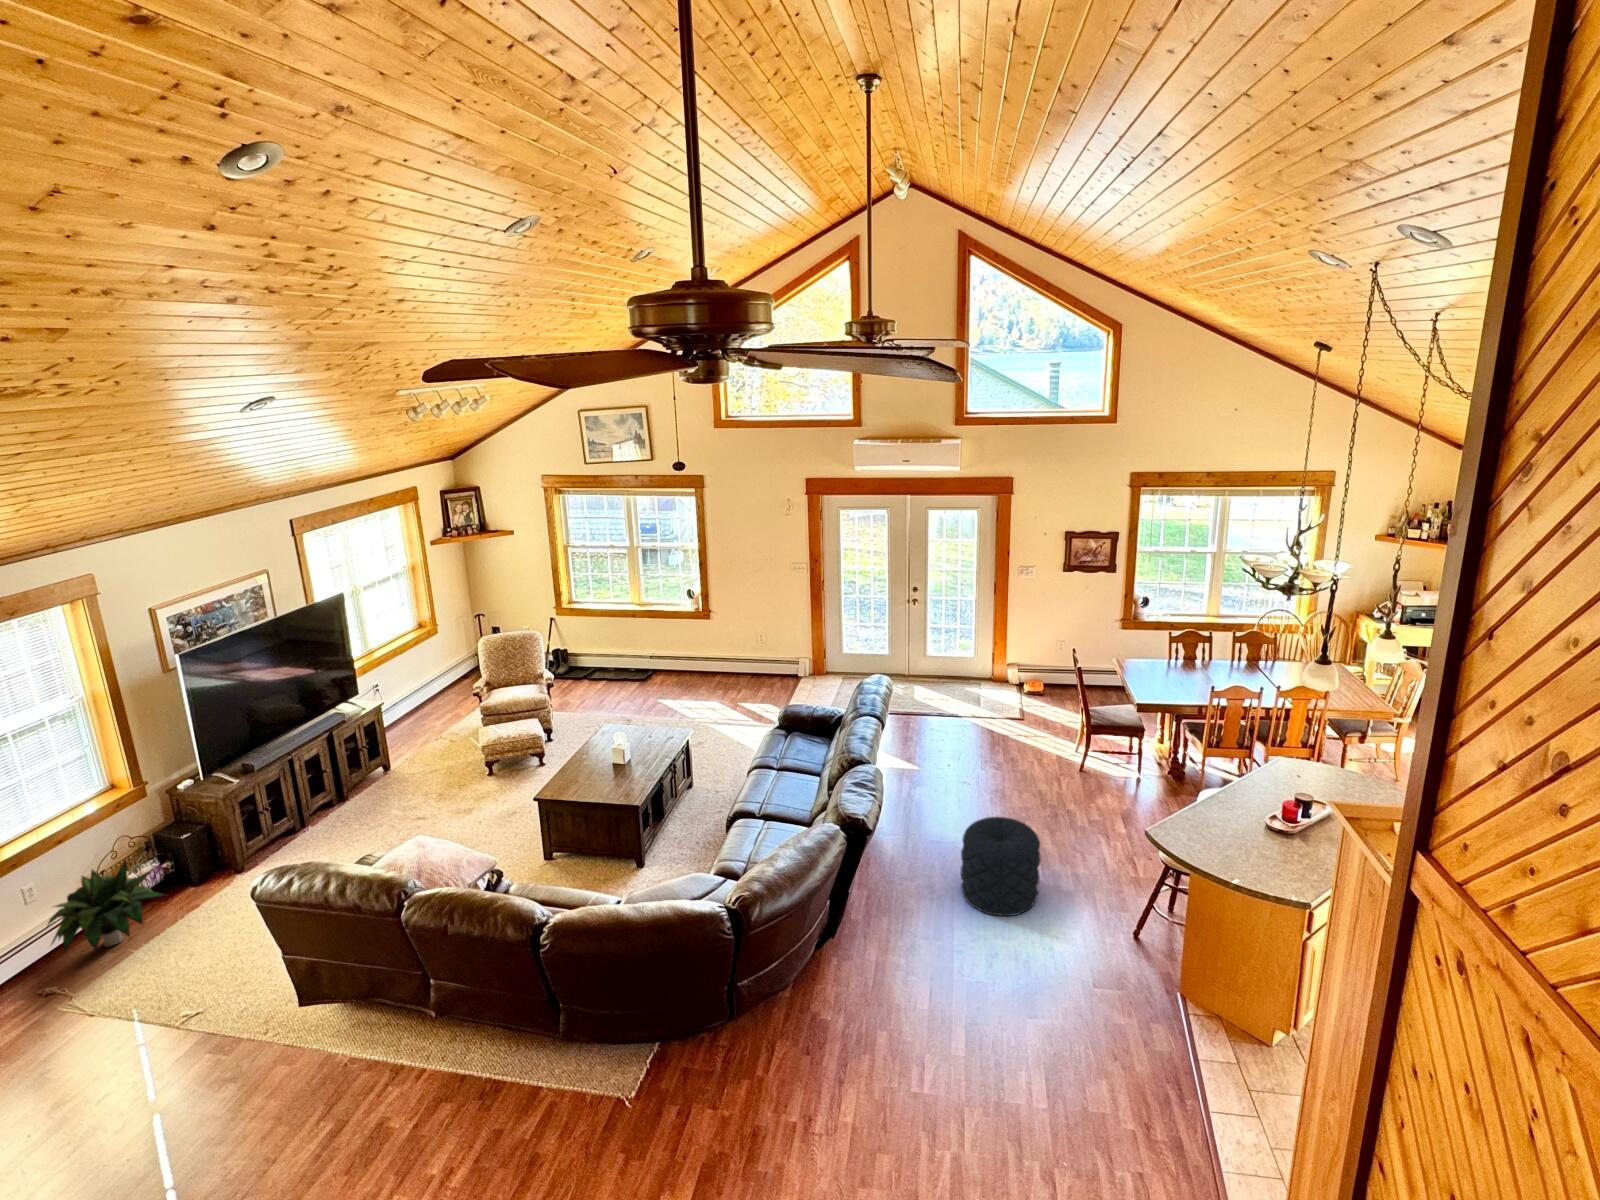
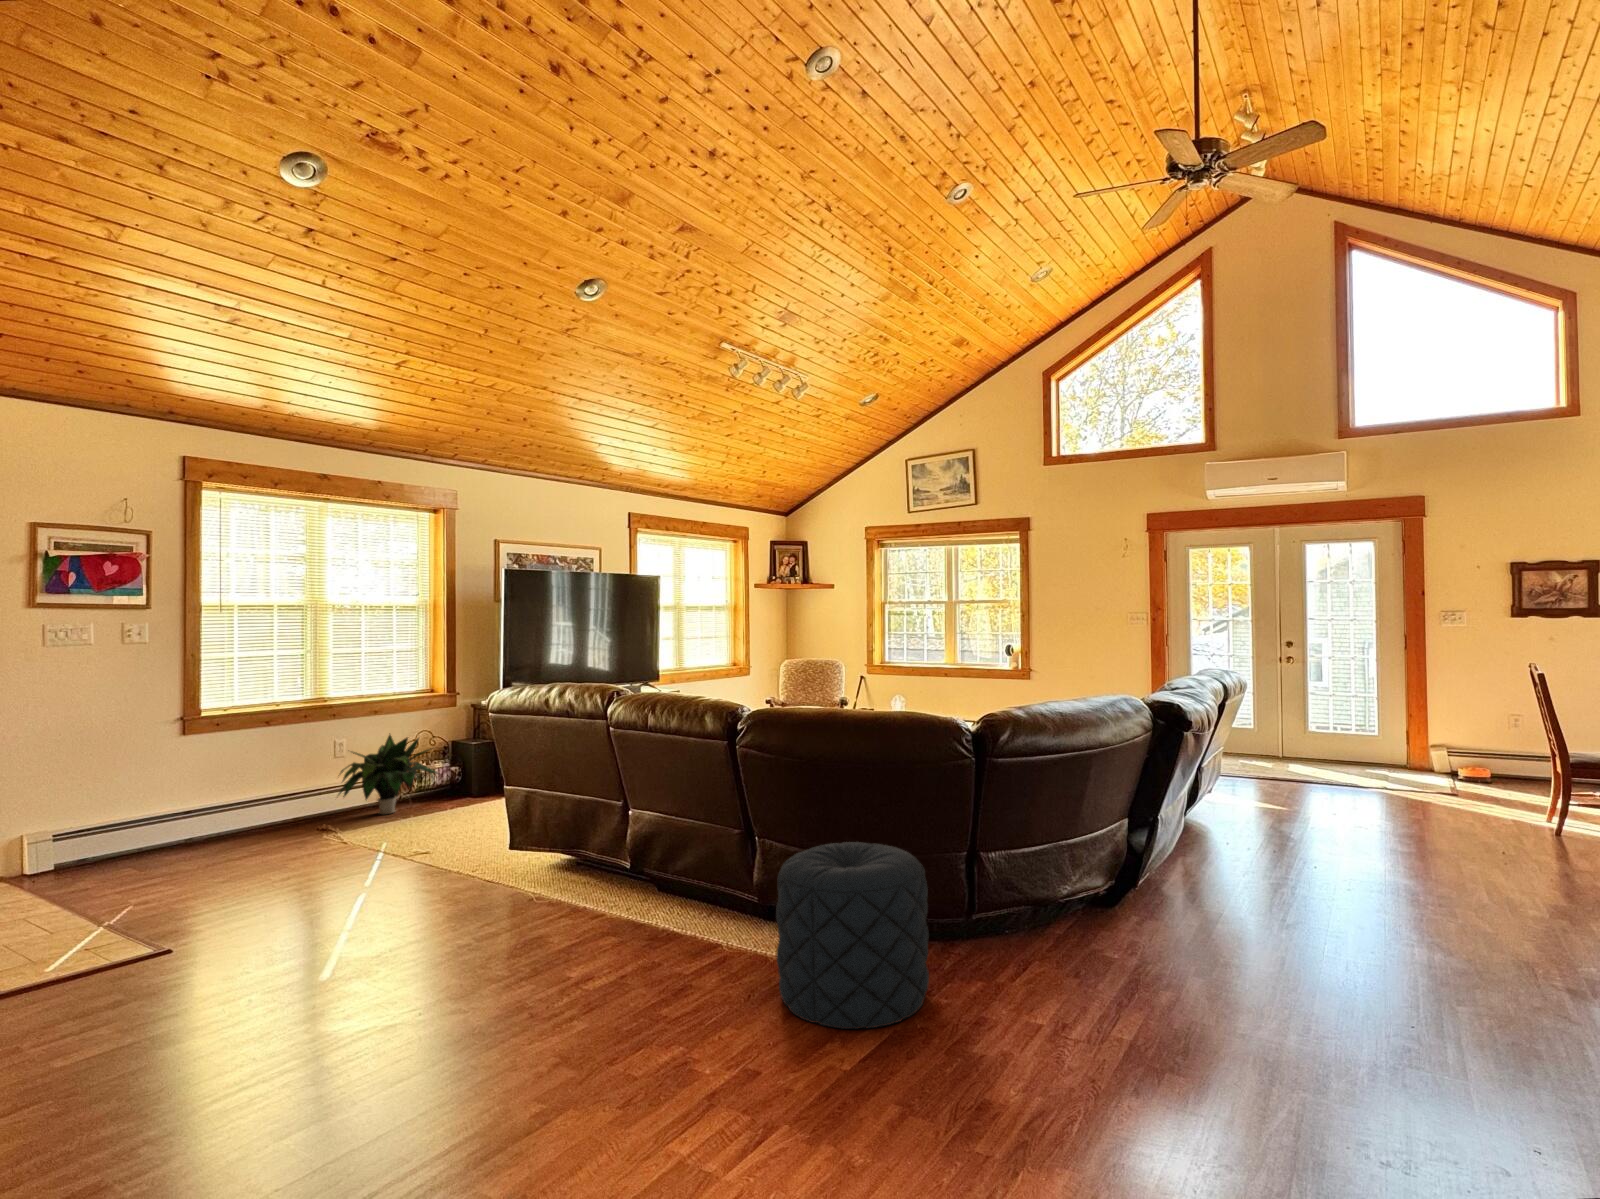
pouf: present [961,817,1041,916] -> present [776,842,929,1029]

